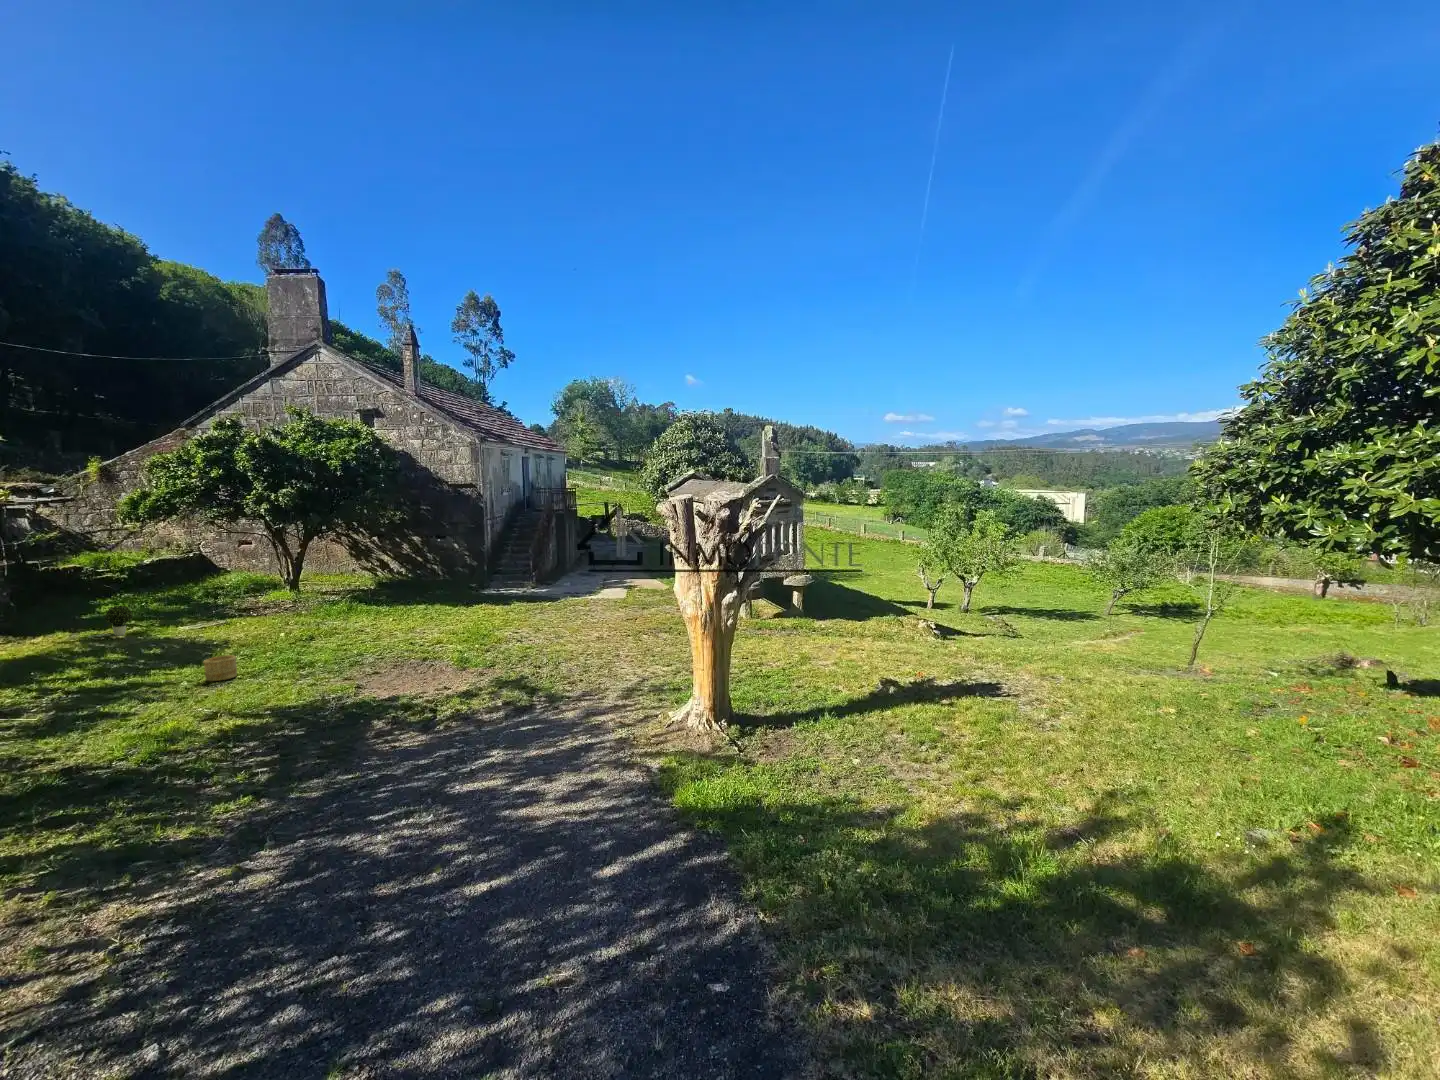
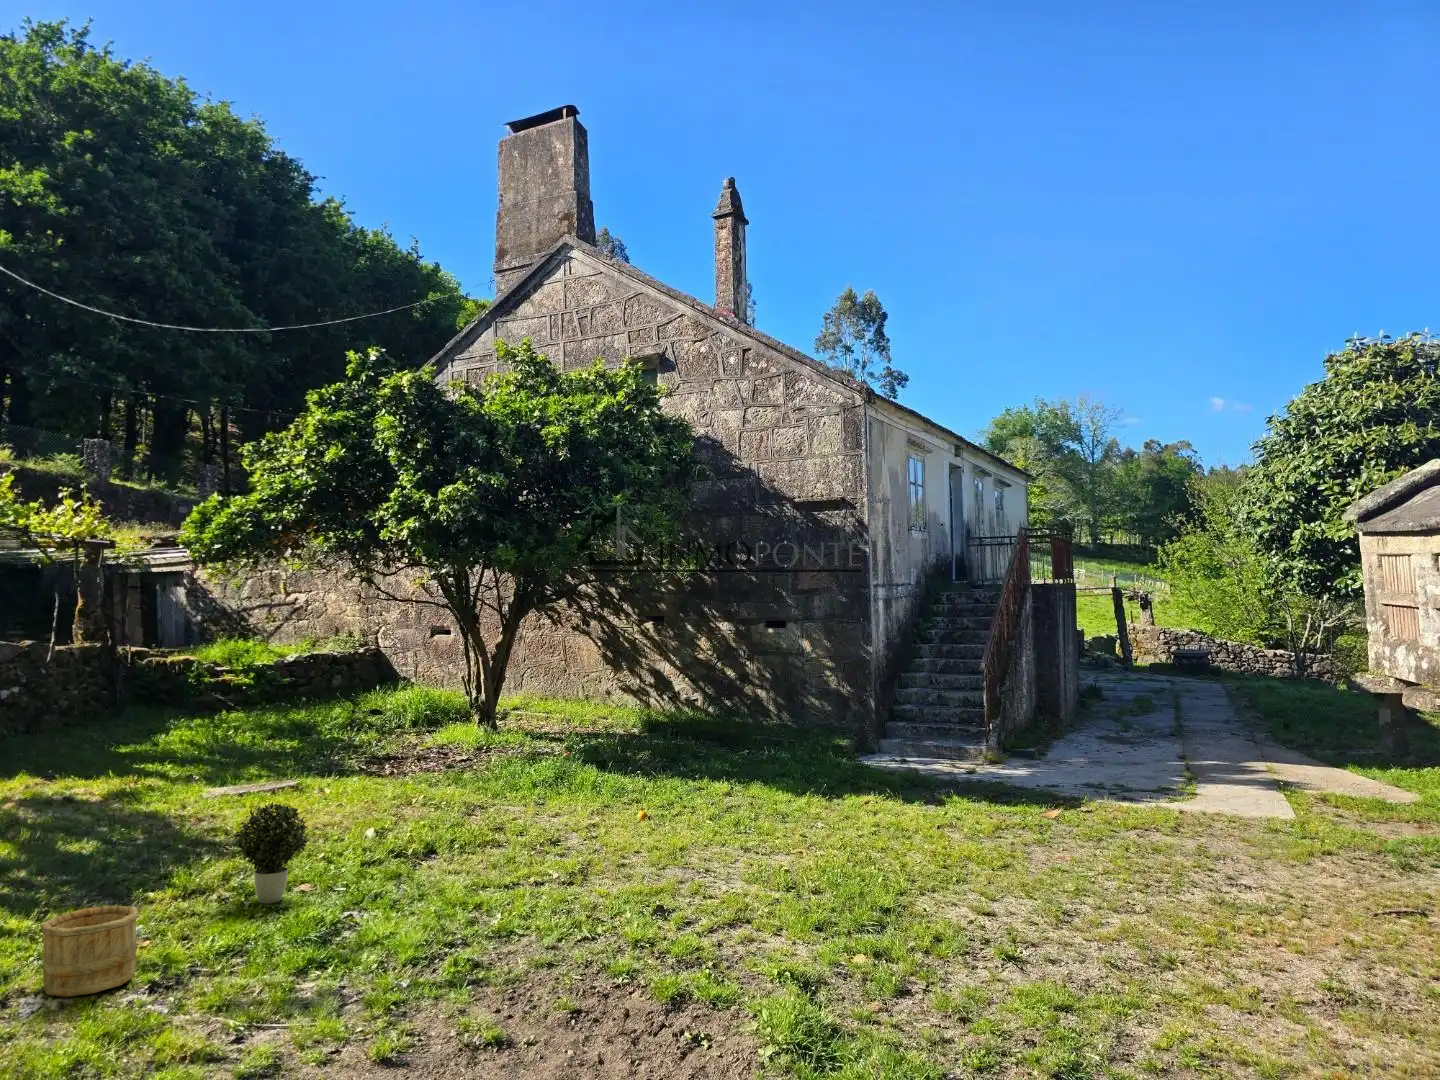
potted plant: present [103,606,133,636] -> present [234,802,308,904]

